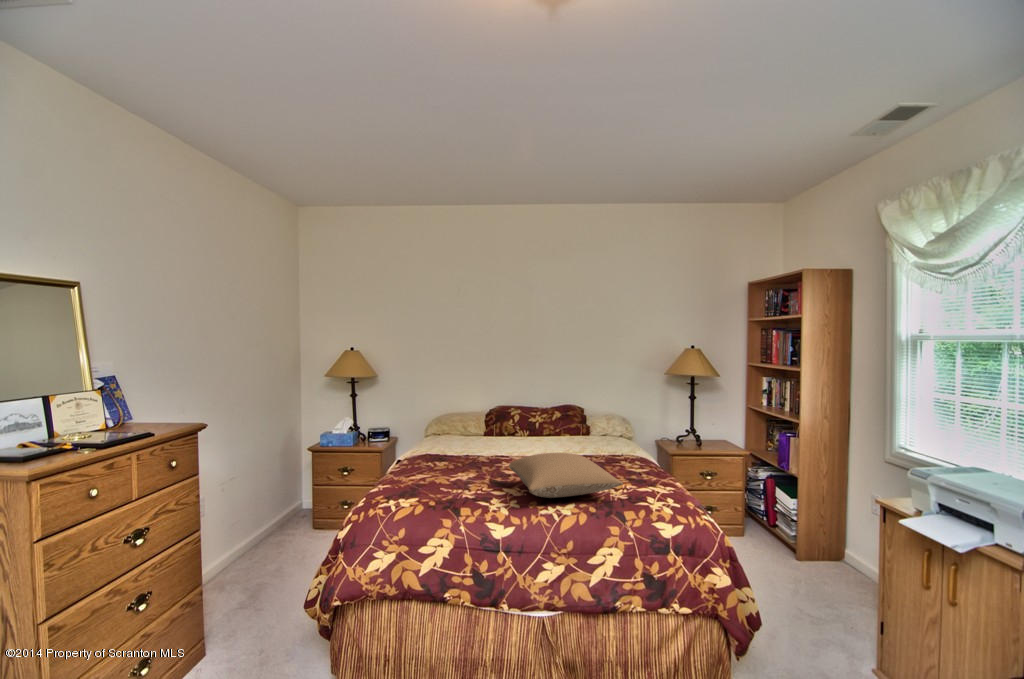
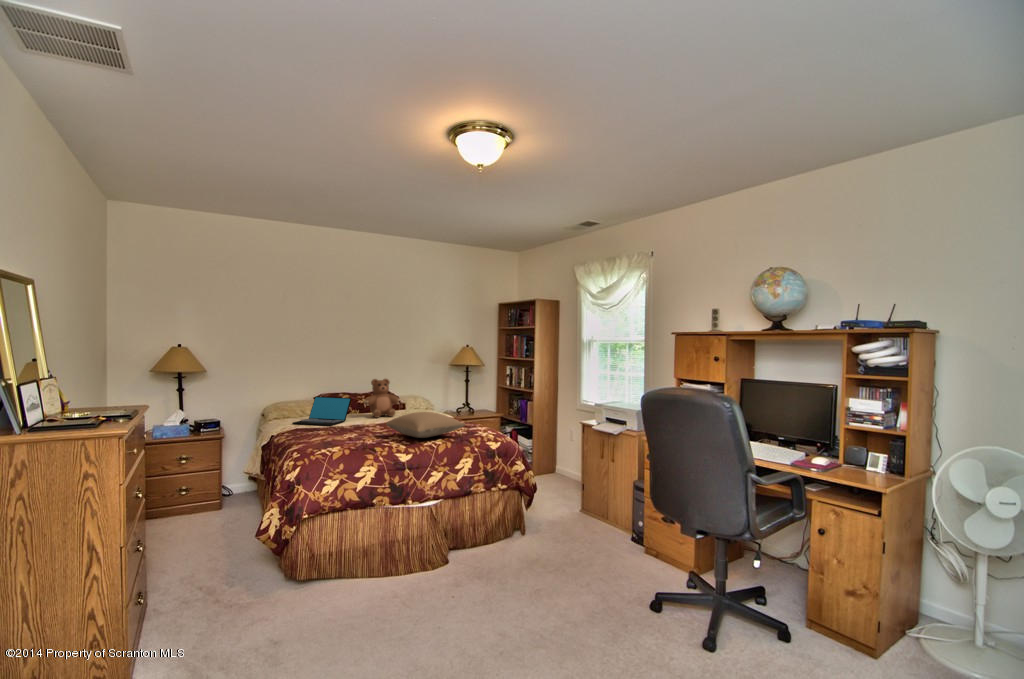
teddy bear: none [522,392,575,446] -> present [364,379,400,418]
laptop: none [432,412,504,455] -> present [292,397,351,426]

